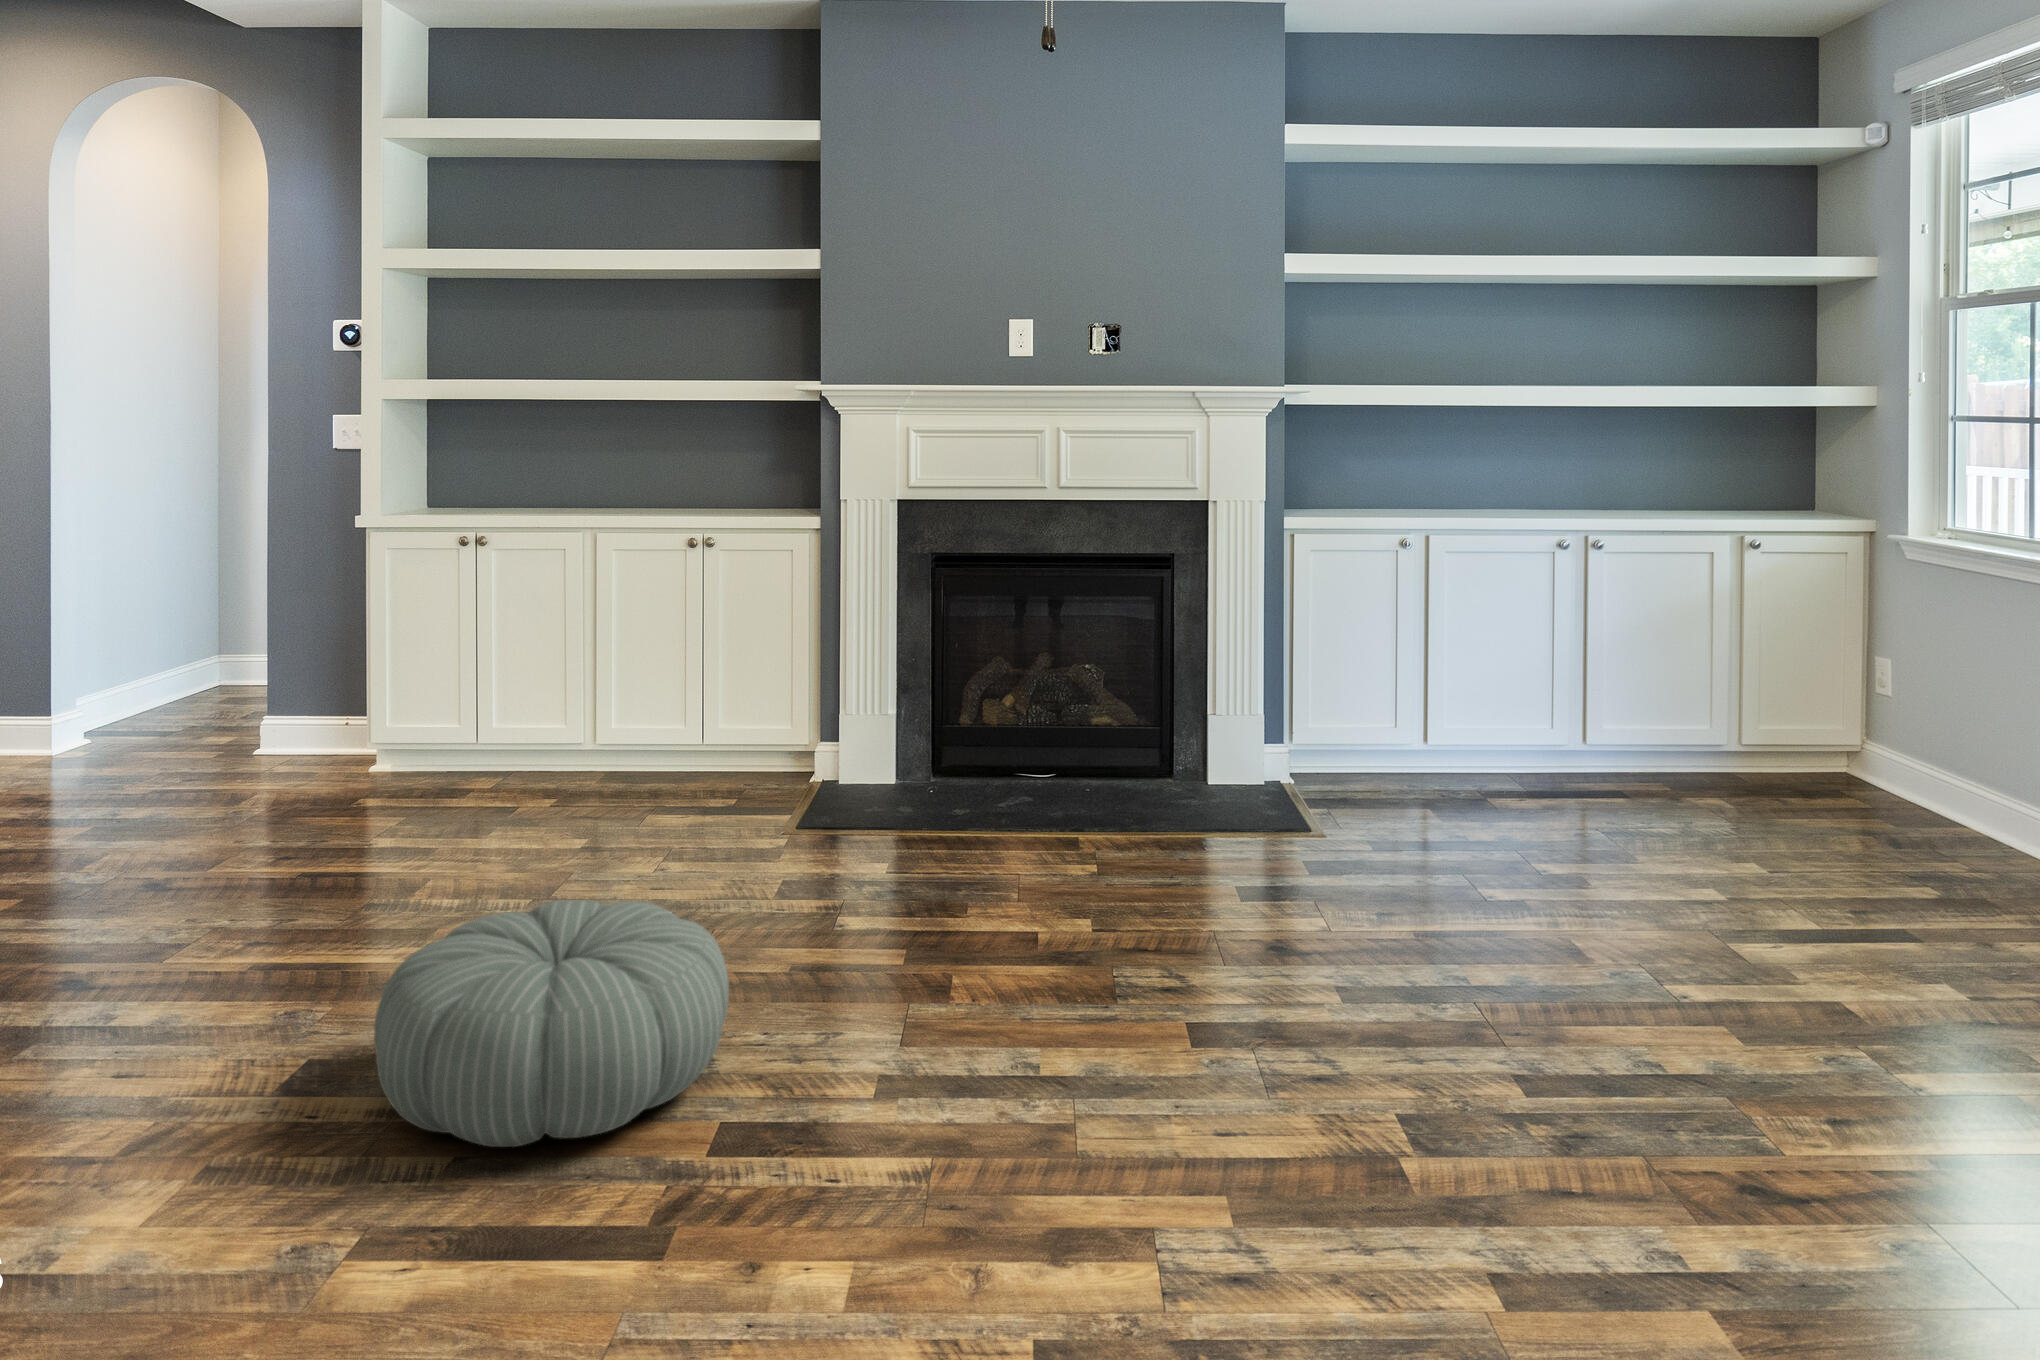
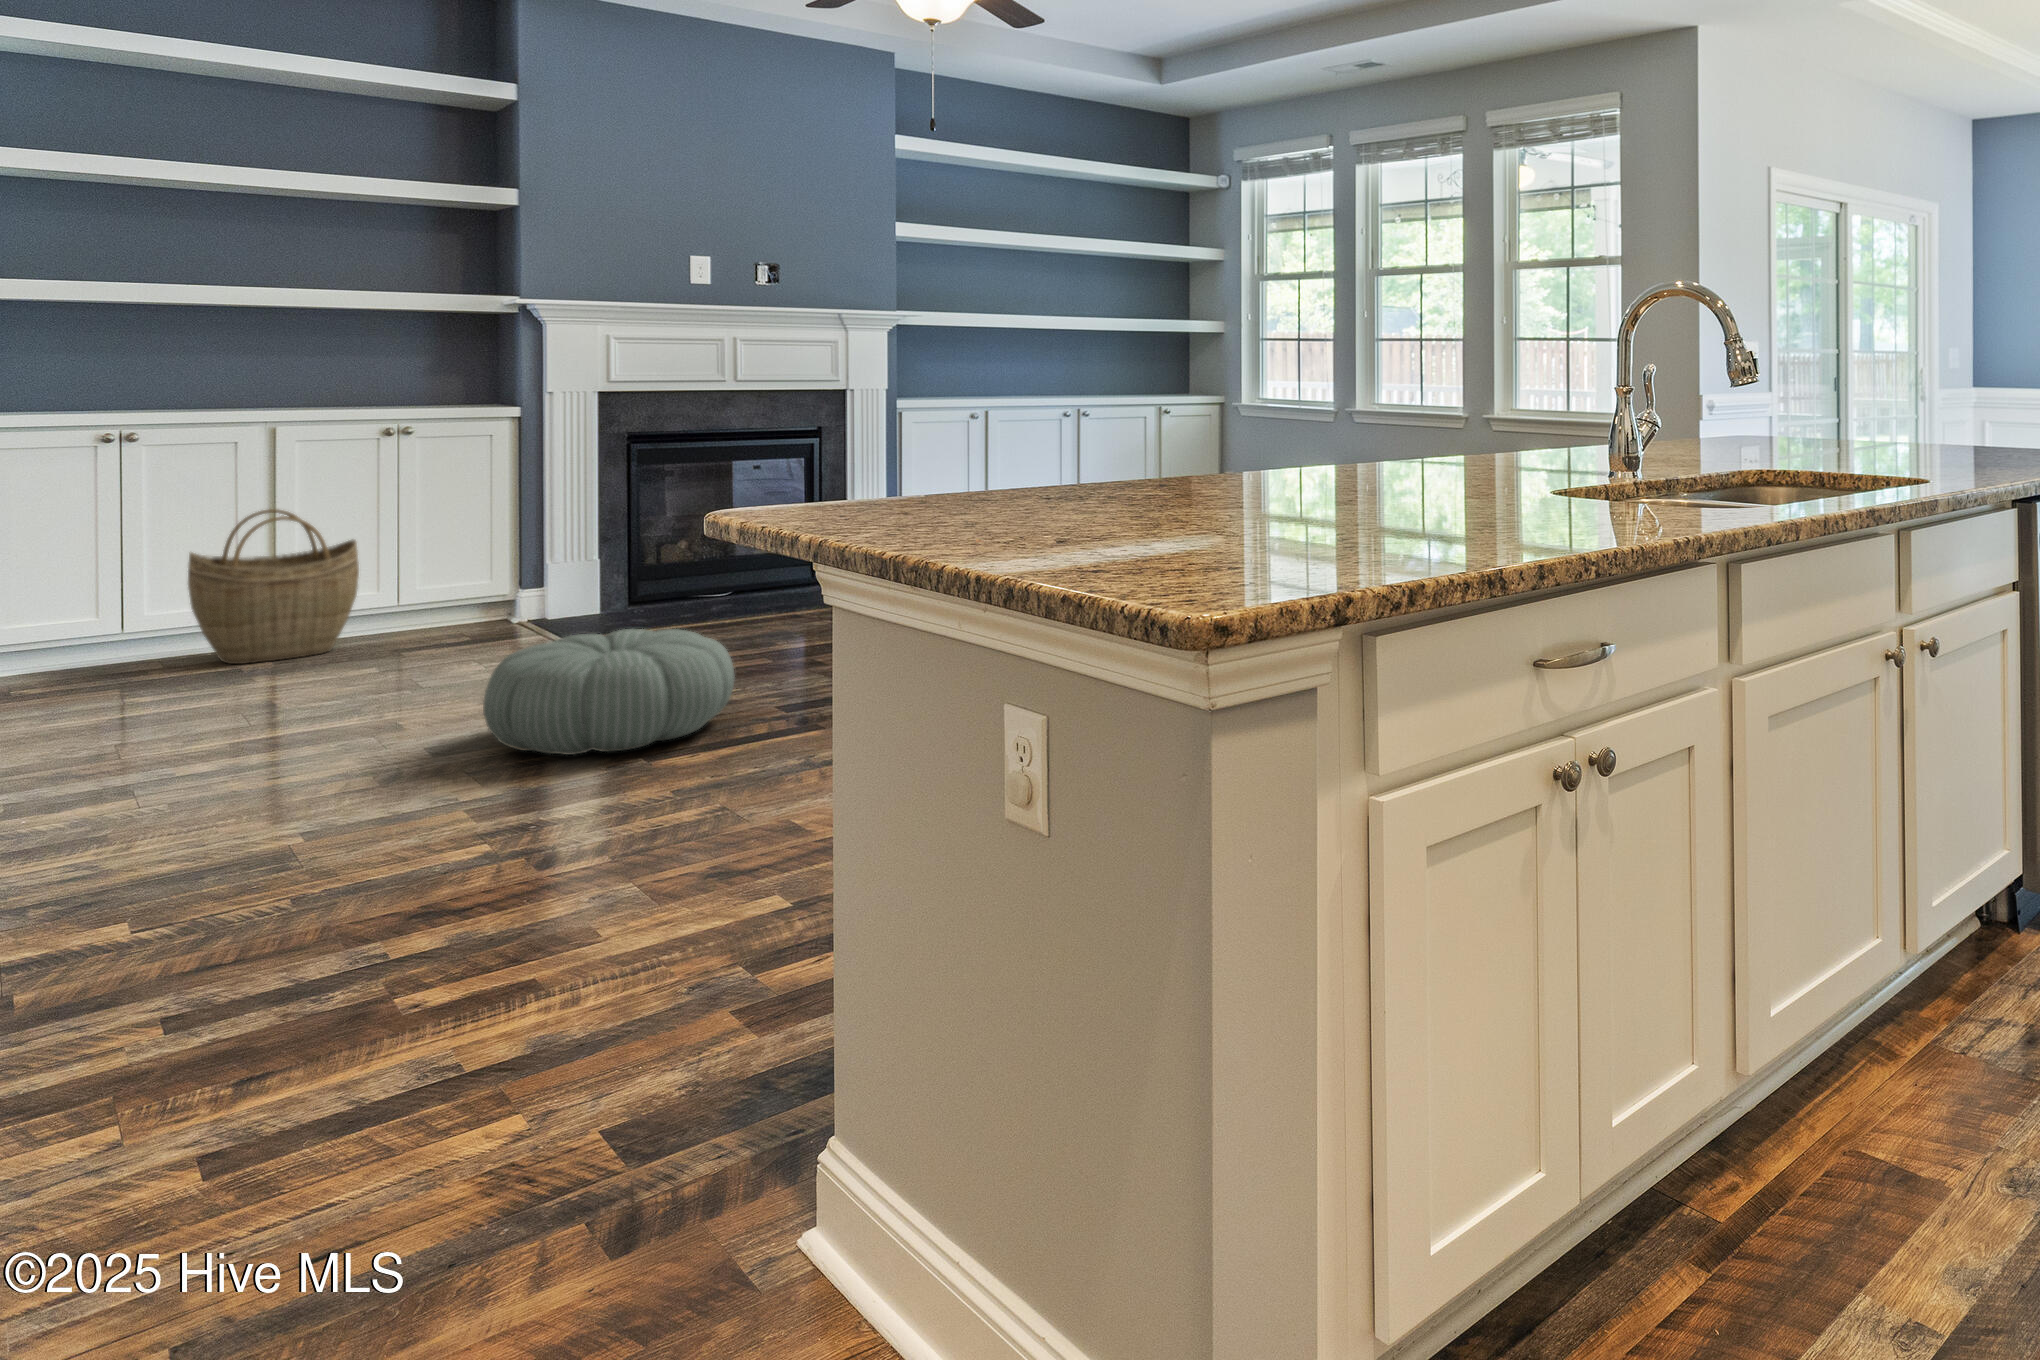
woven basket: none [489,626,641,805] -> present [188,509,359,664]

